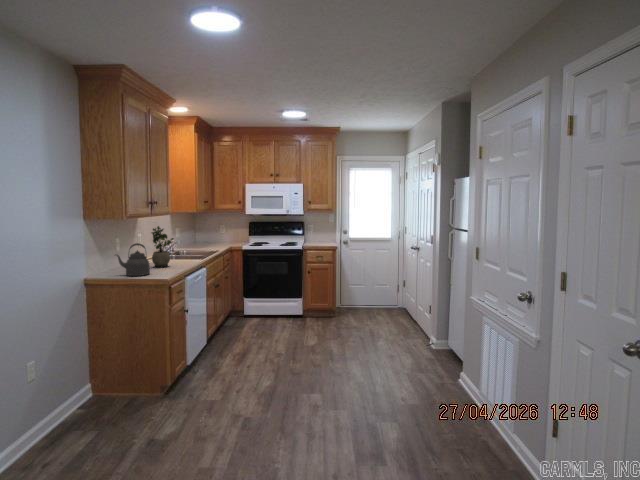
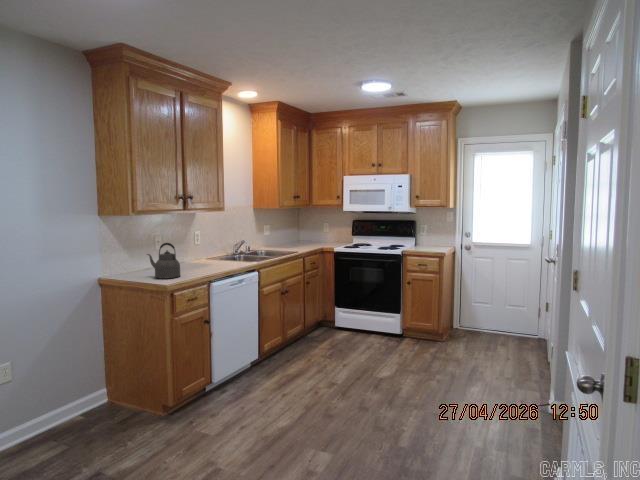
potted plant: present [152,226,174,267] -> none [198,224,217,269]

